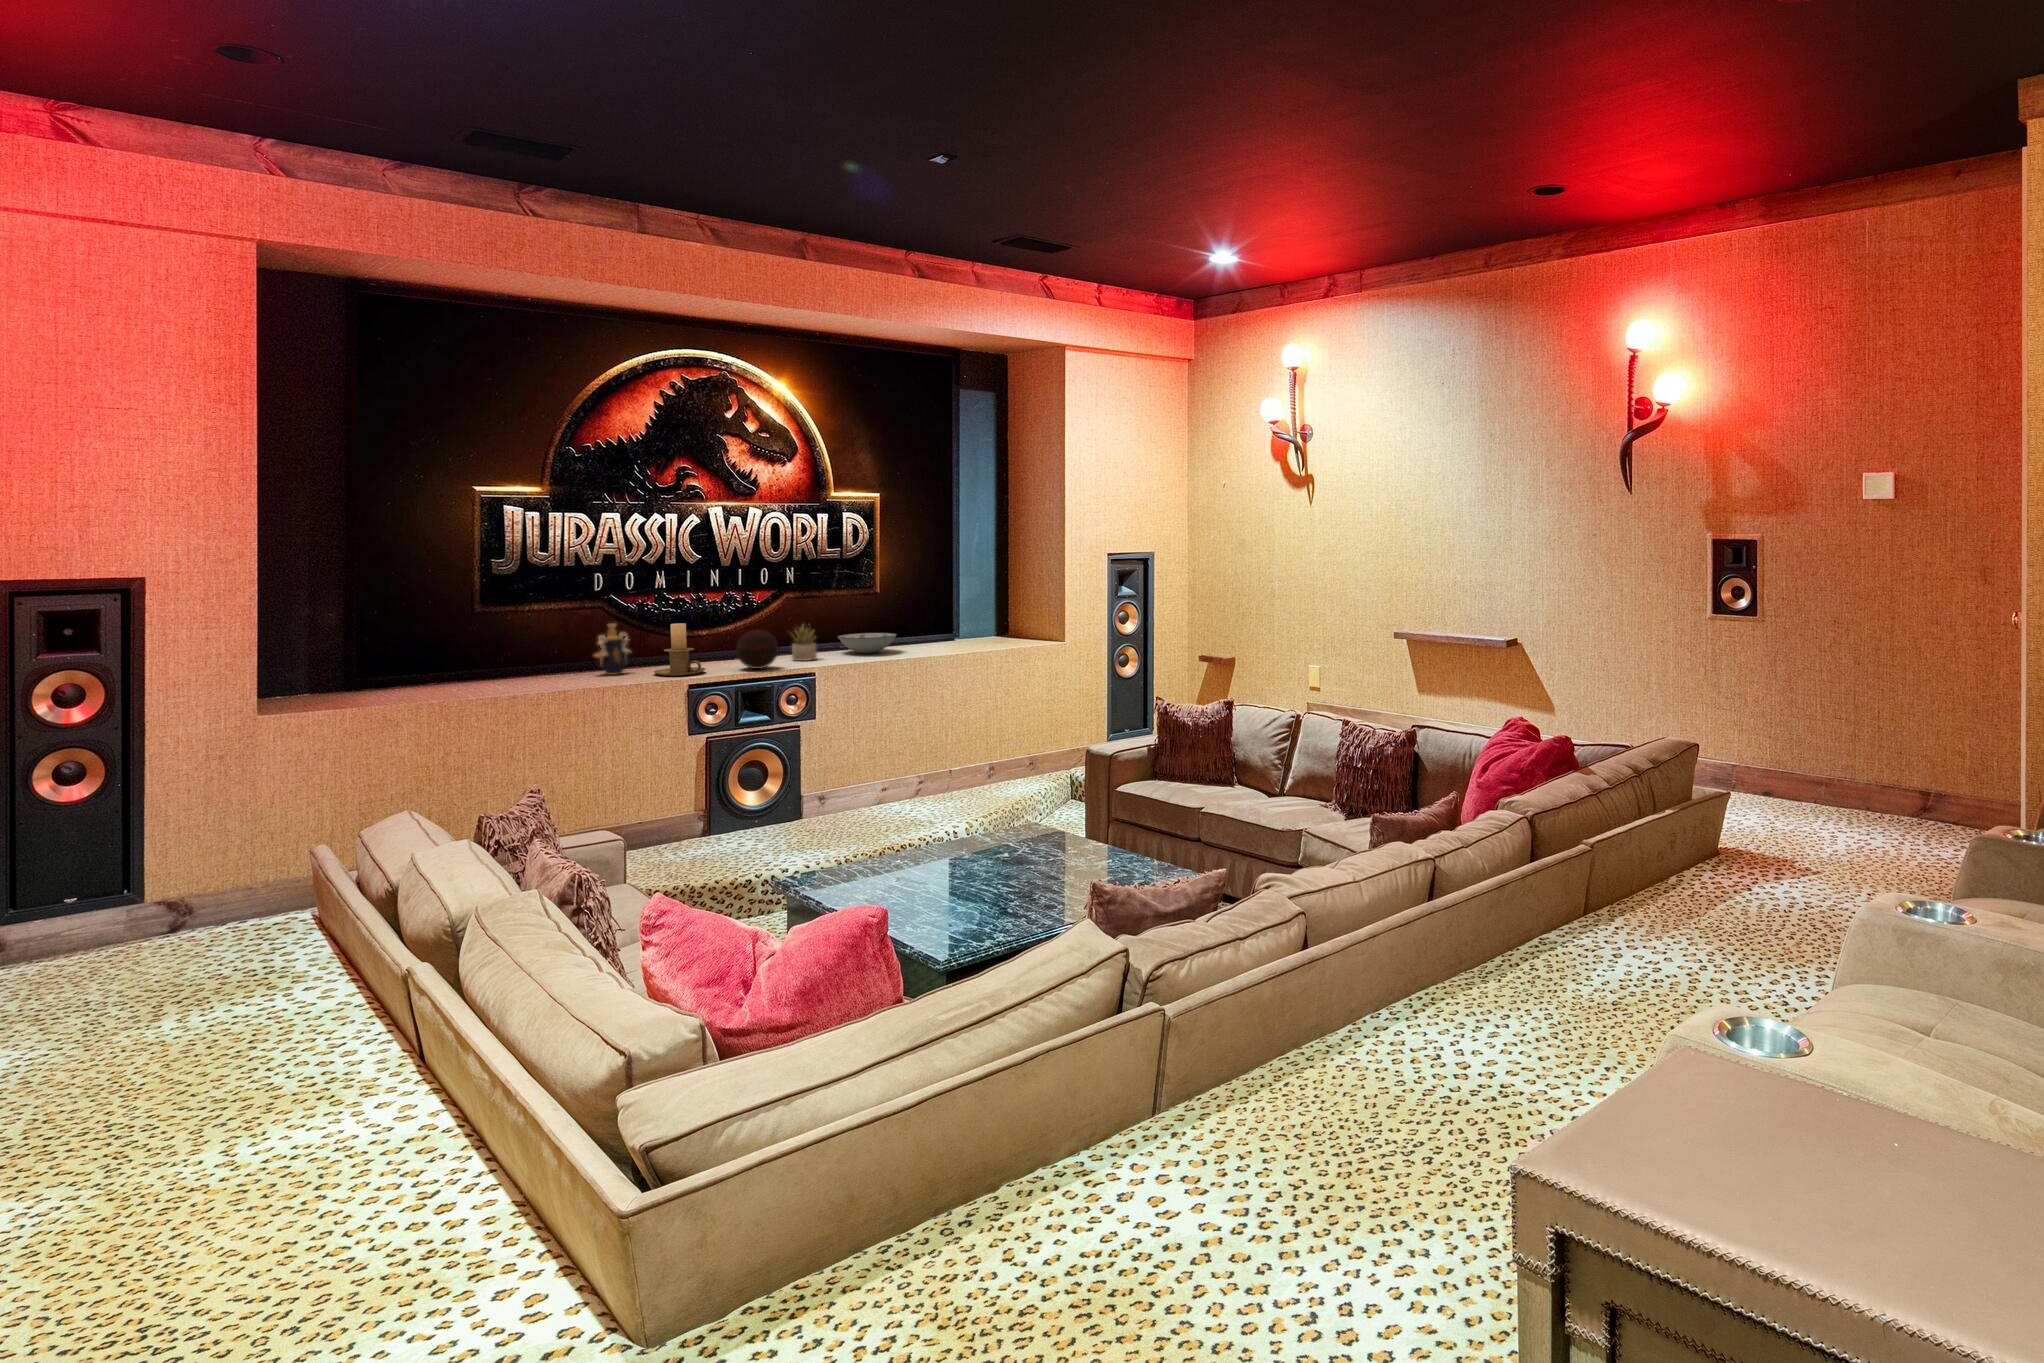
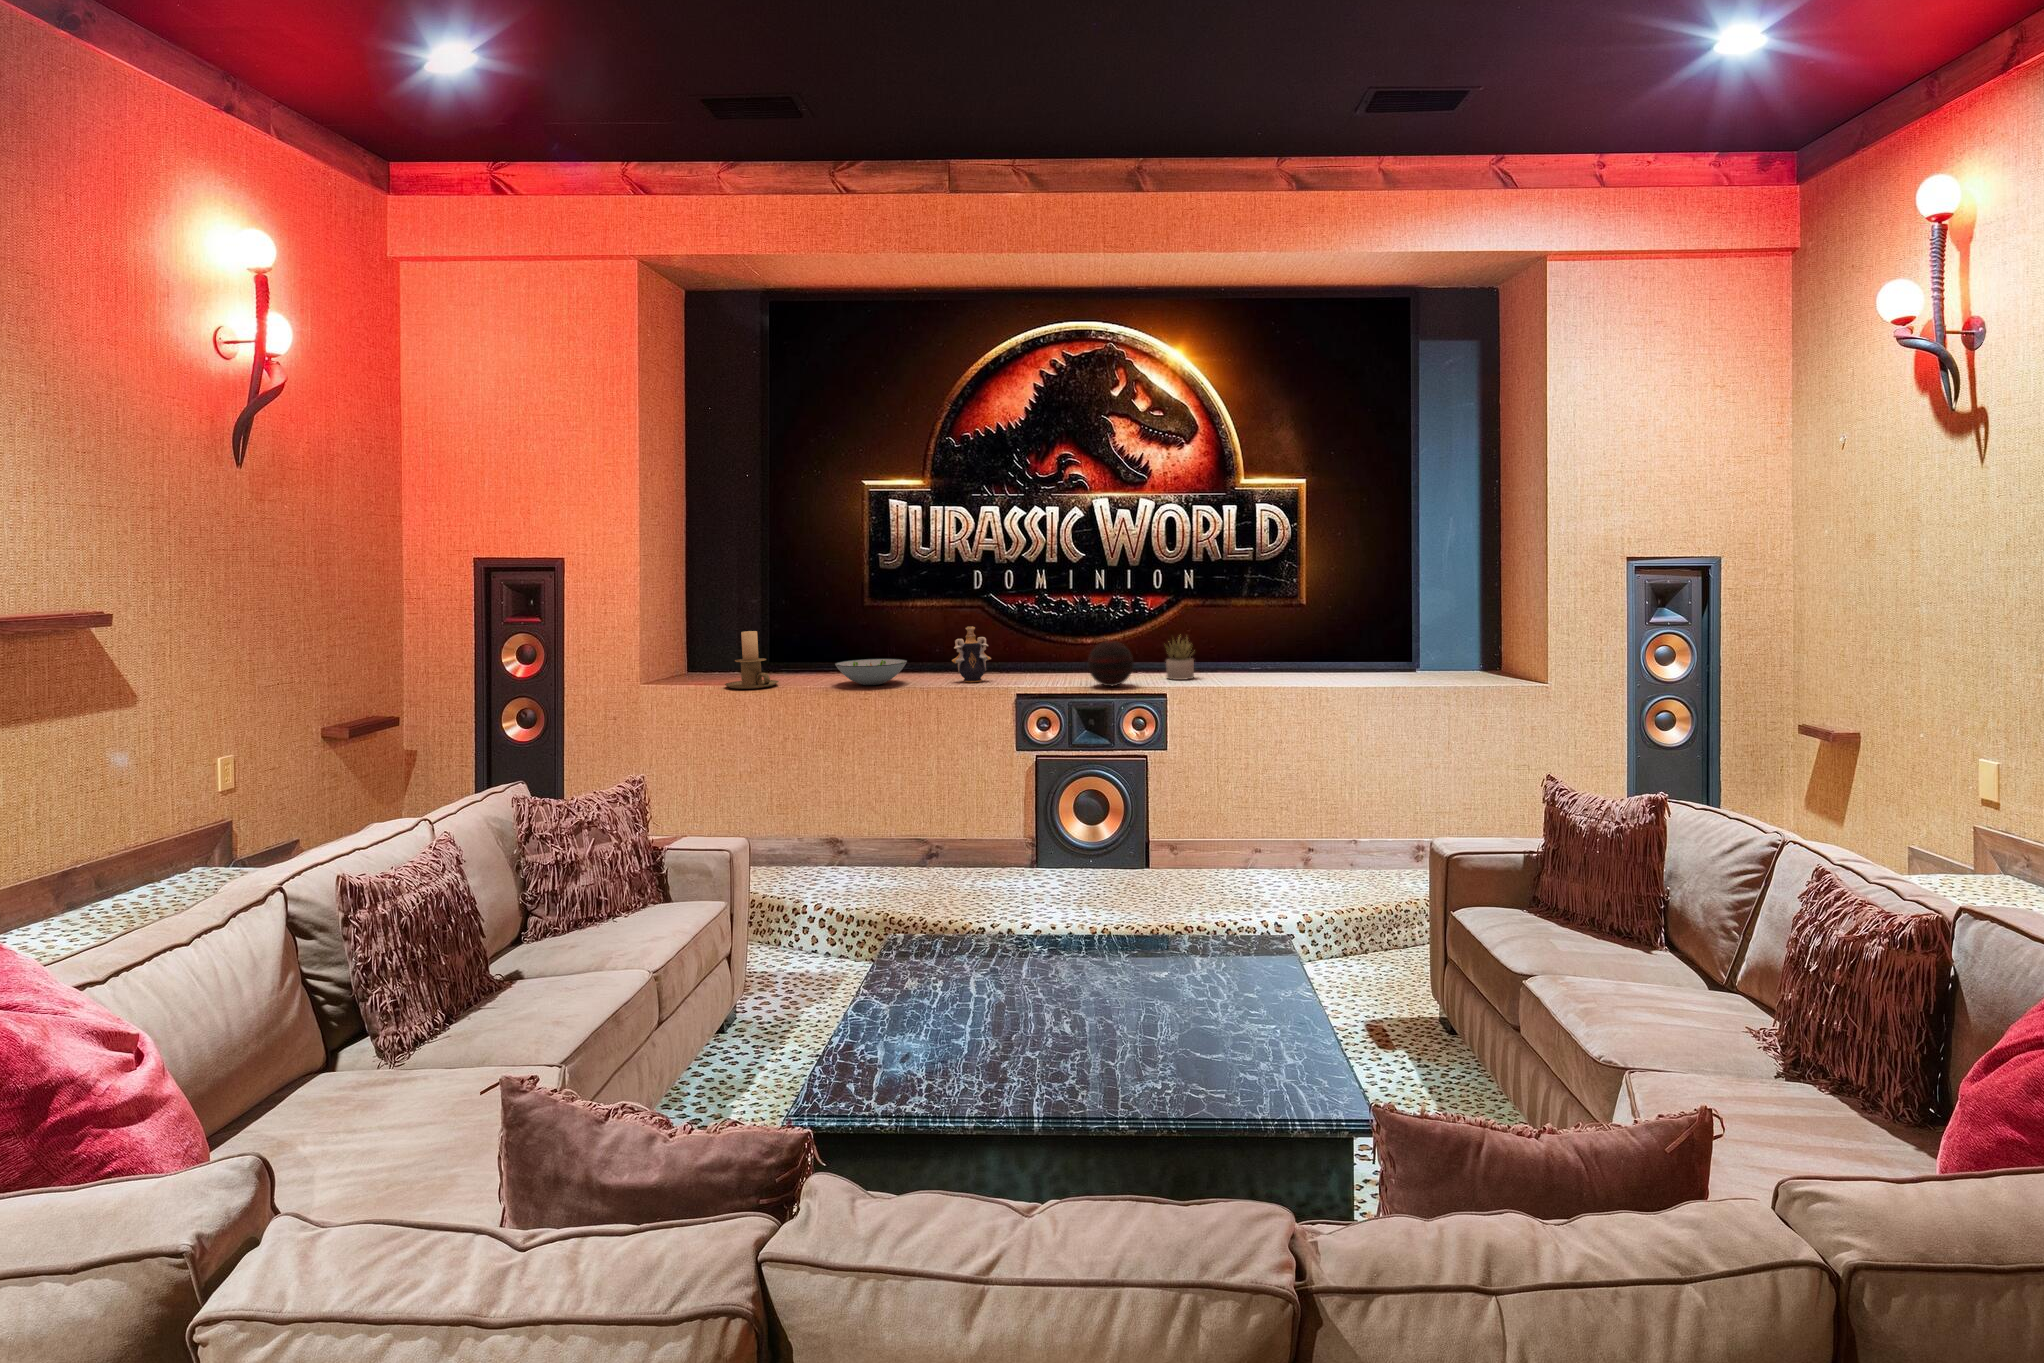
candle holder: present [654,623,705,676] -> present [725,631,779,689]
decorative bowl: present [838,633,897,654] -> present [835,659,907,685]

